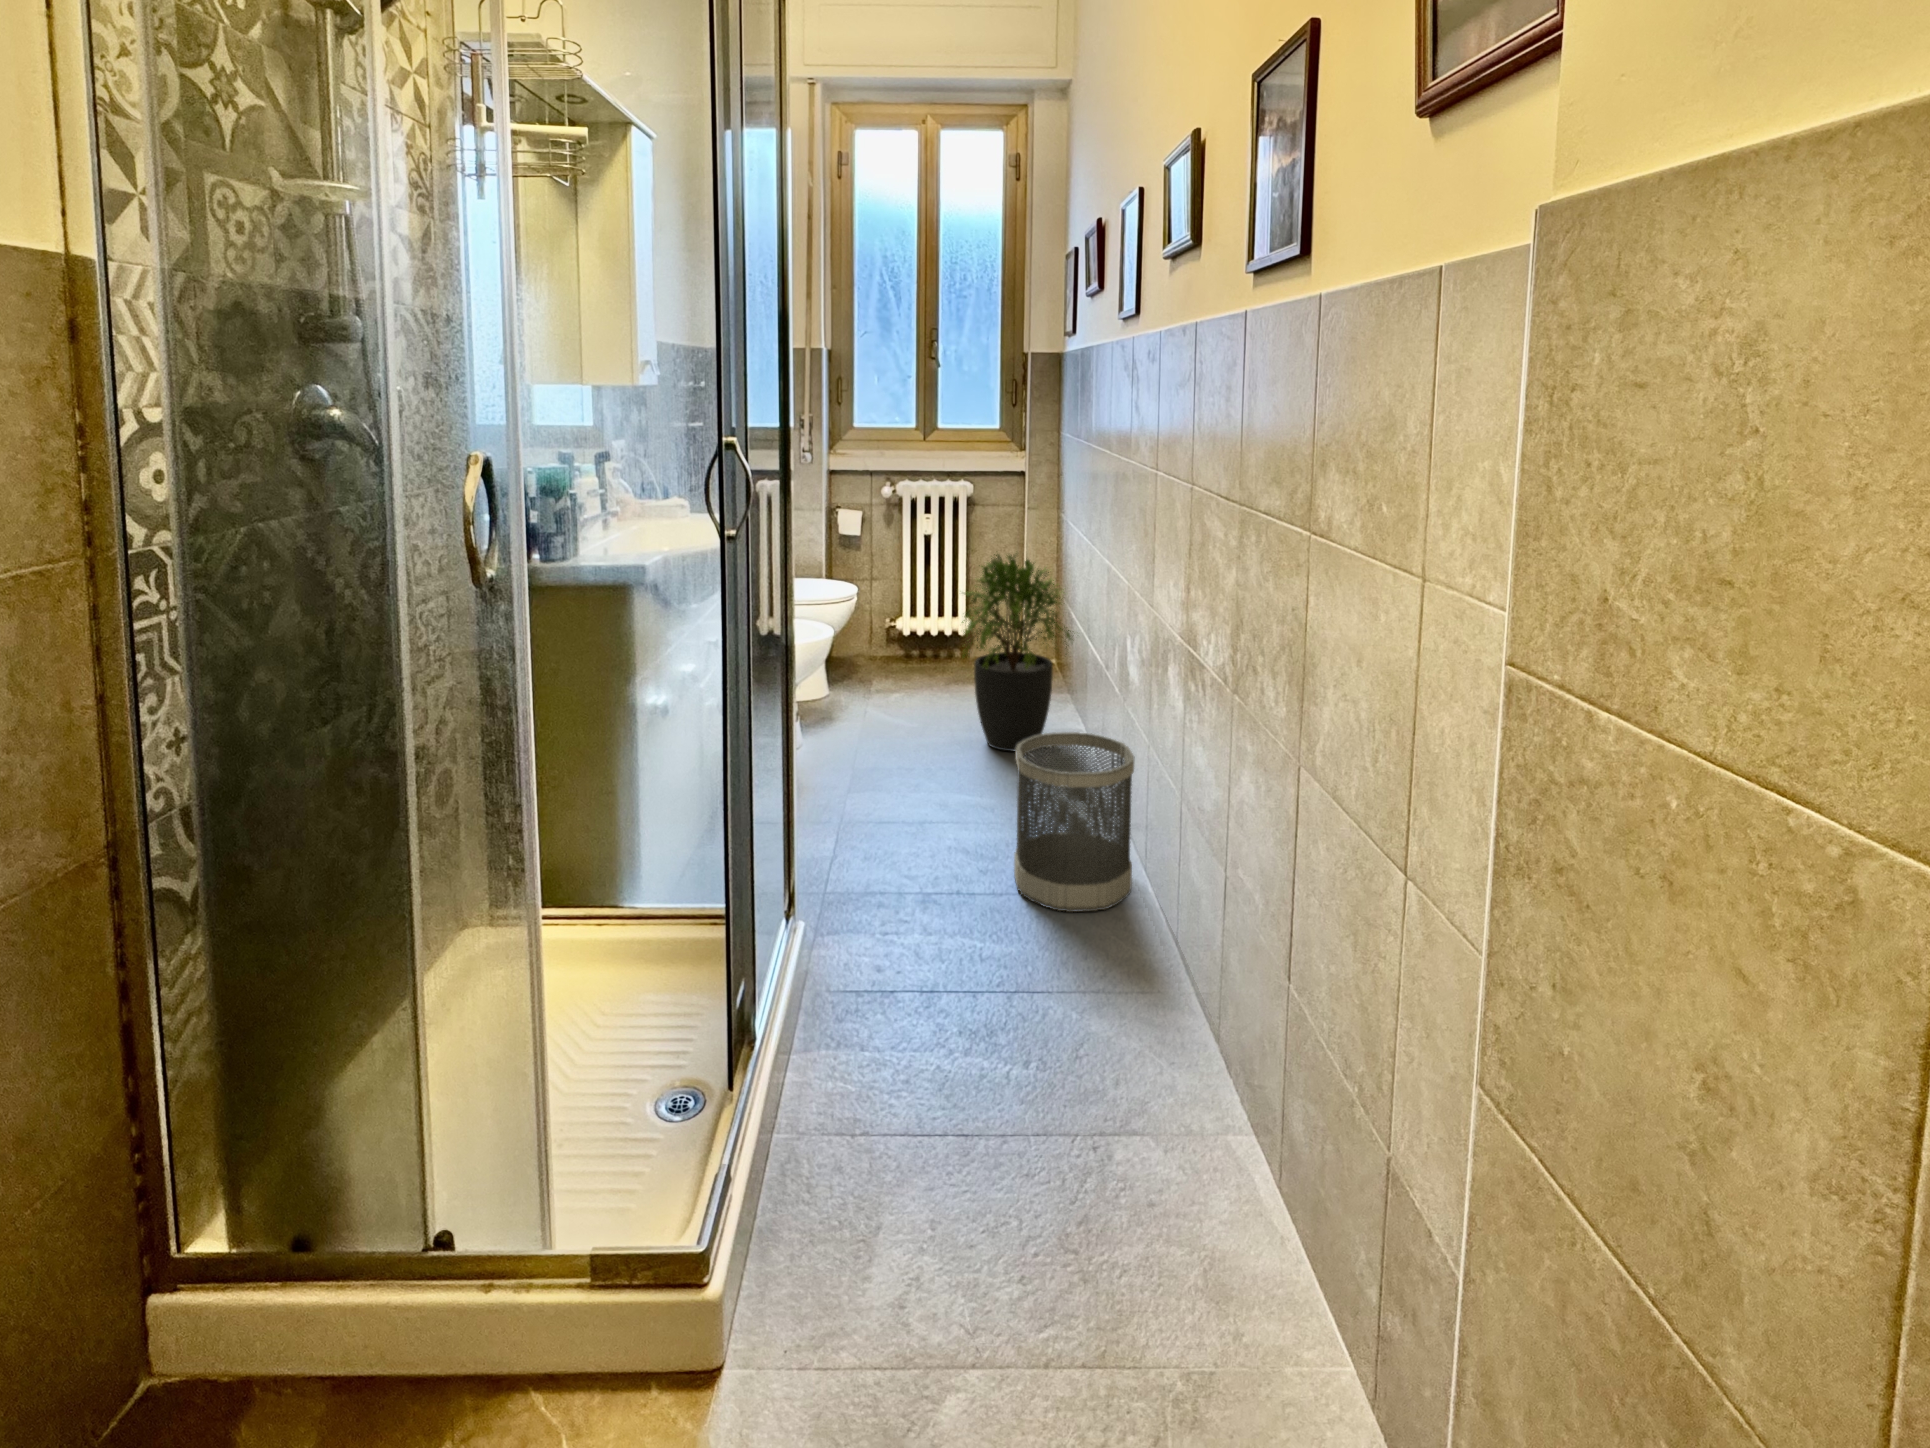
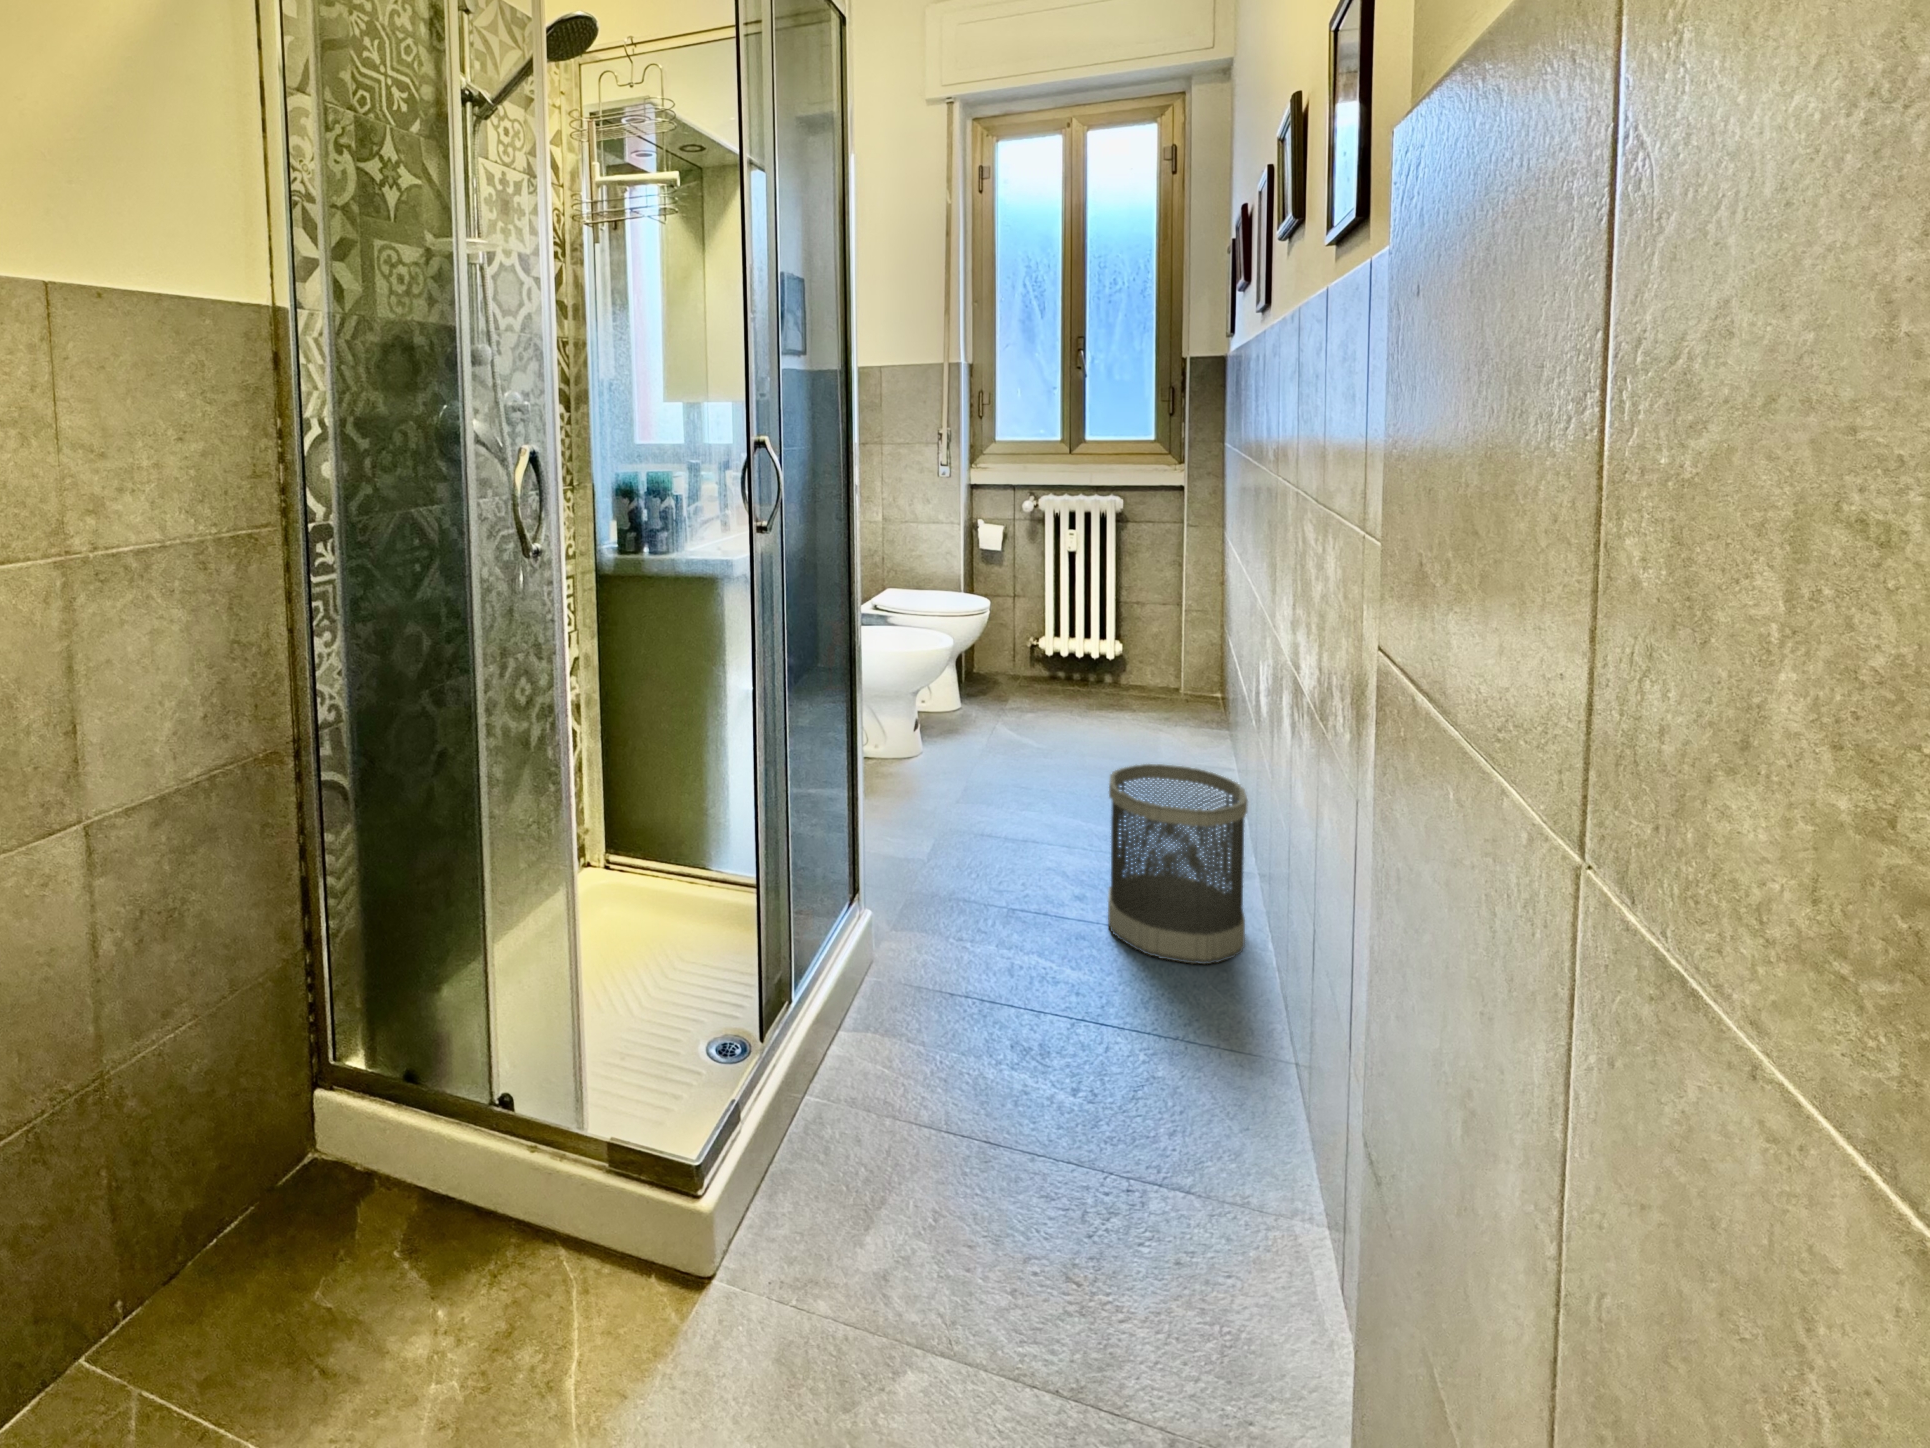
potted plant: present [962,553,1074,751] -> none [1083,568,1224,788]

